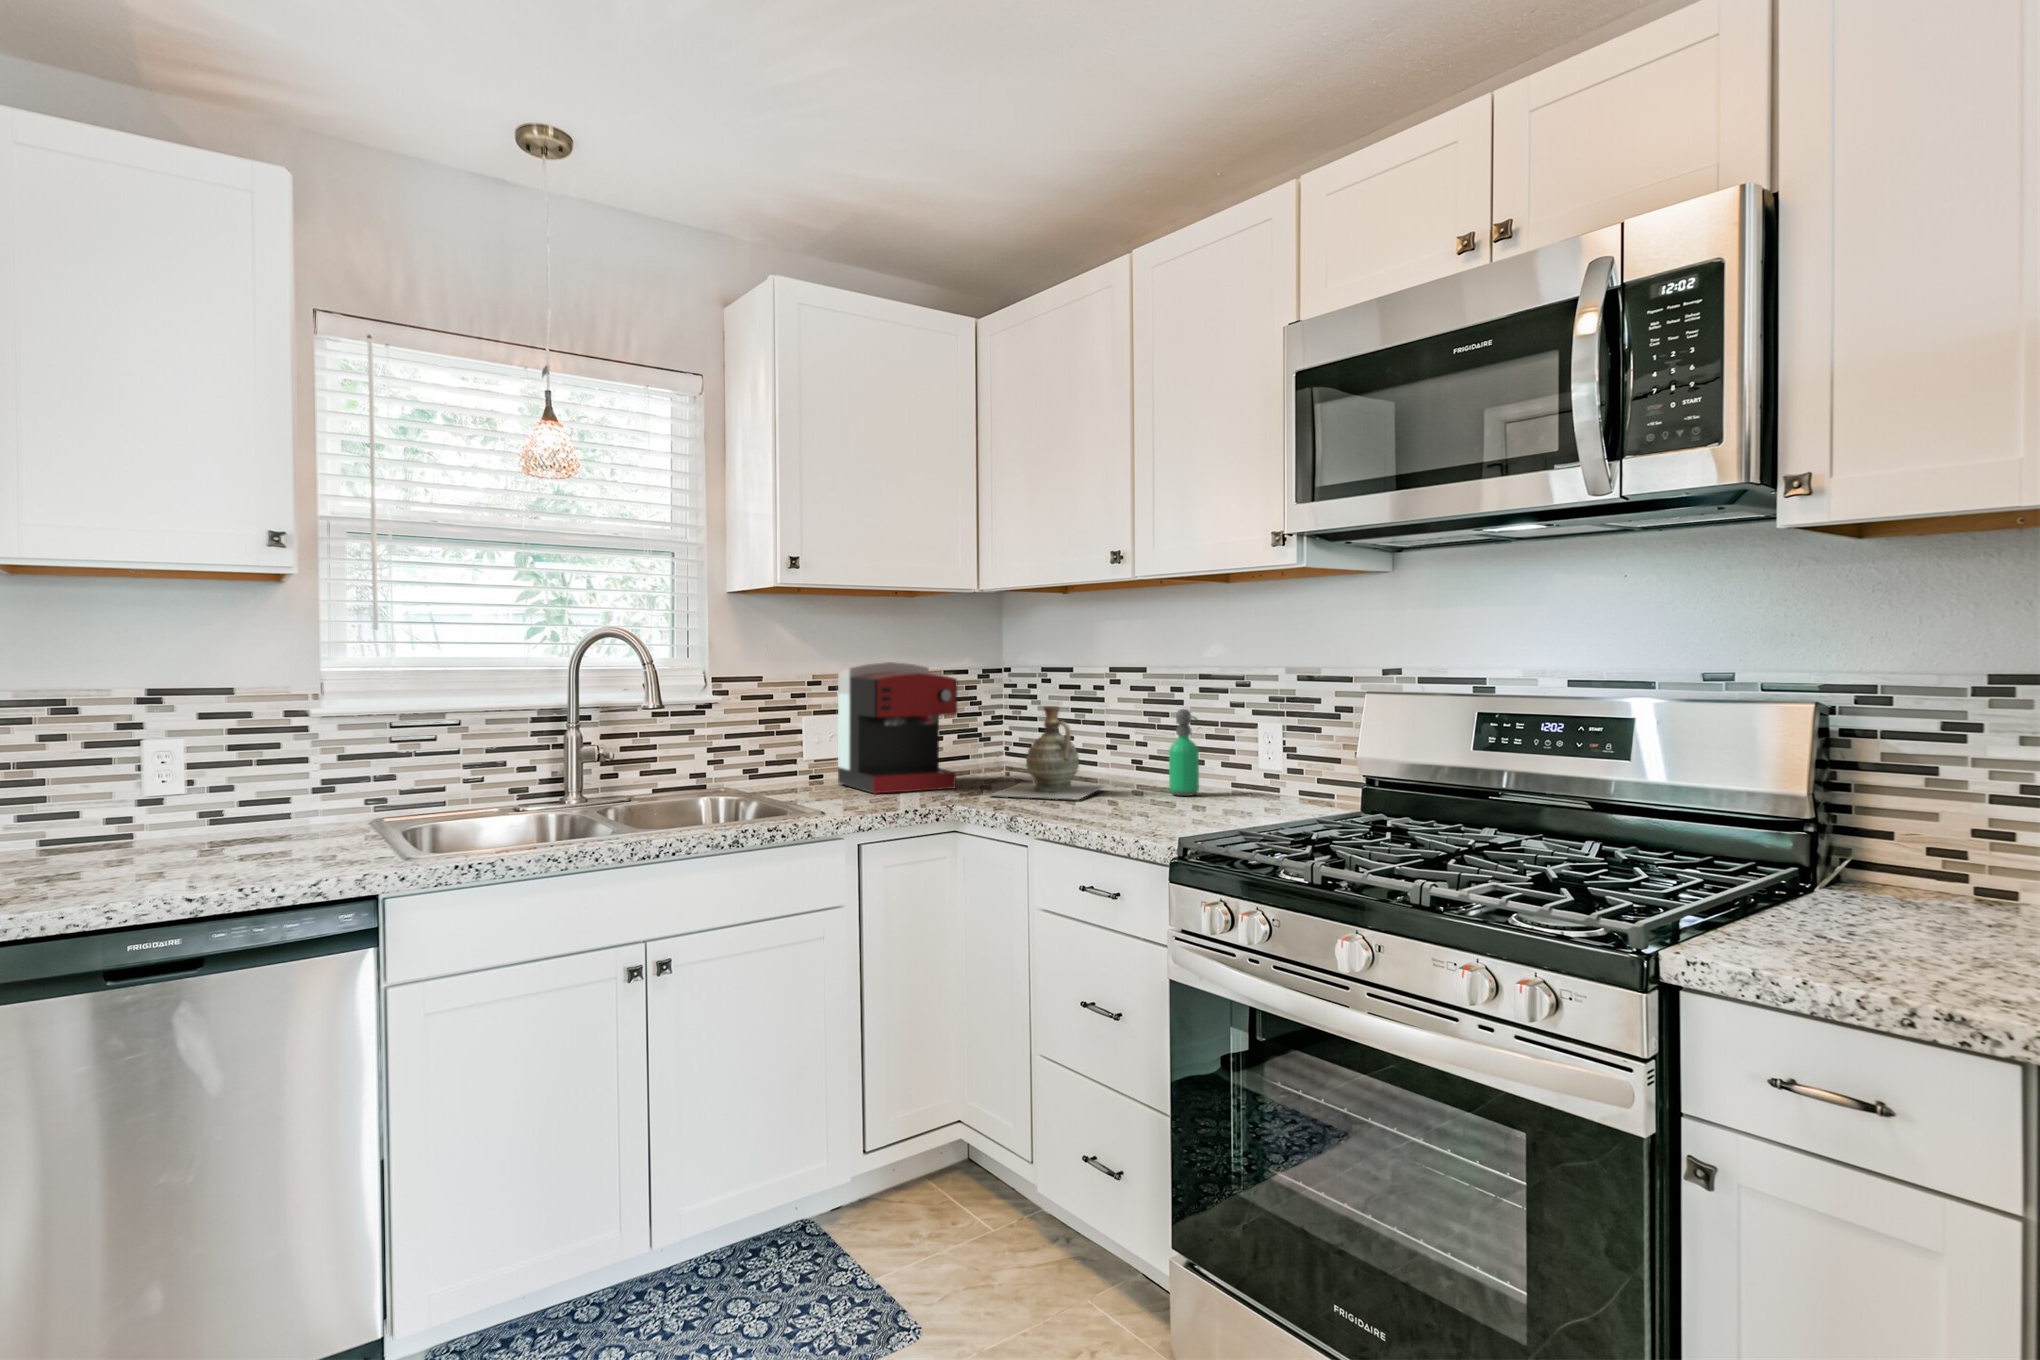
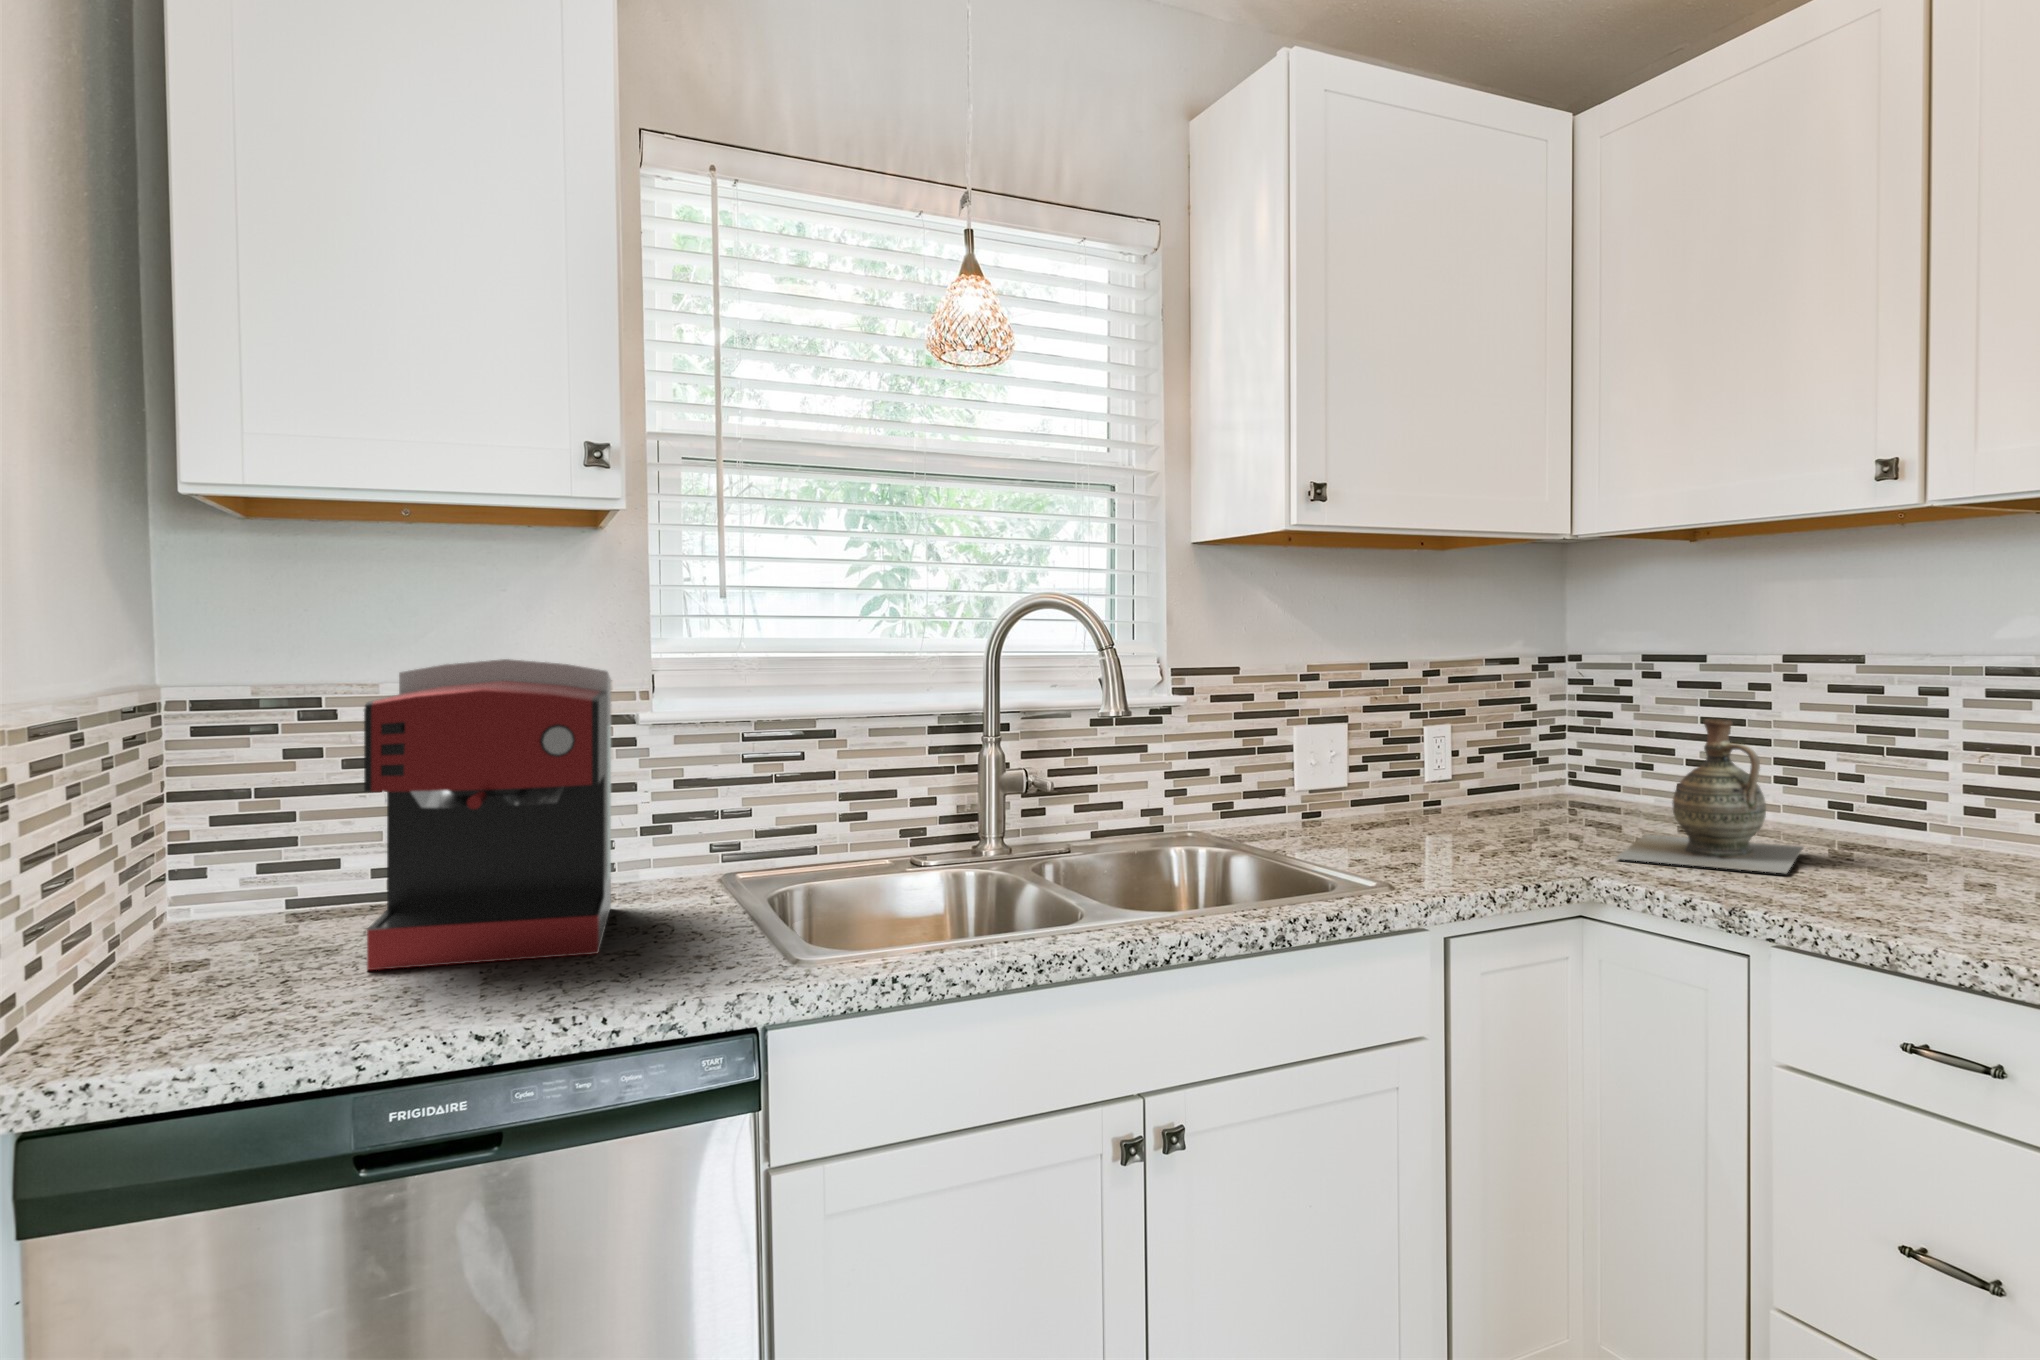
coffee maker: present [838,662,957,794] -> present [364,659,611,970]
soap dispenser: present [1169,709,1199,796] -> none [1928,728,1994,872]

